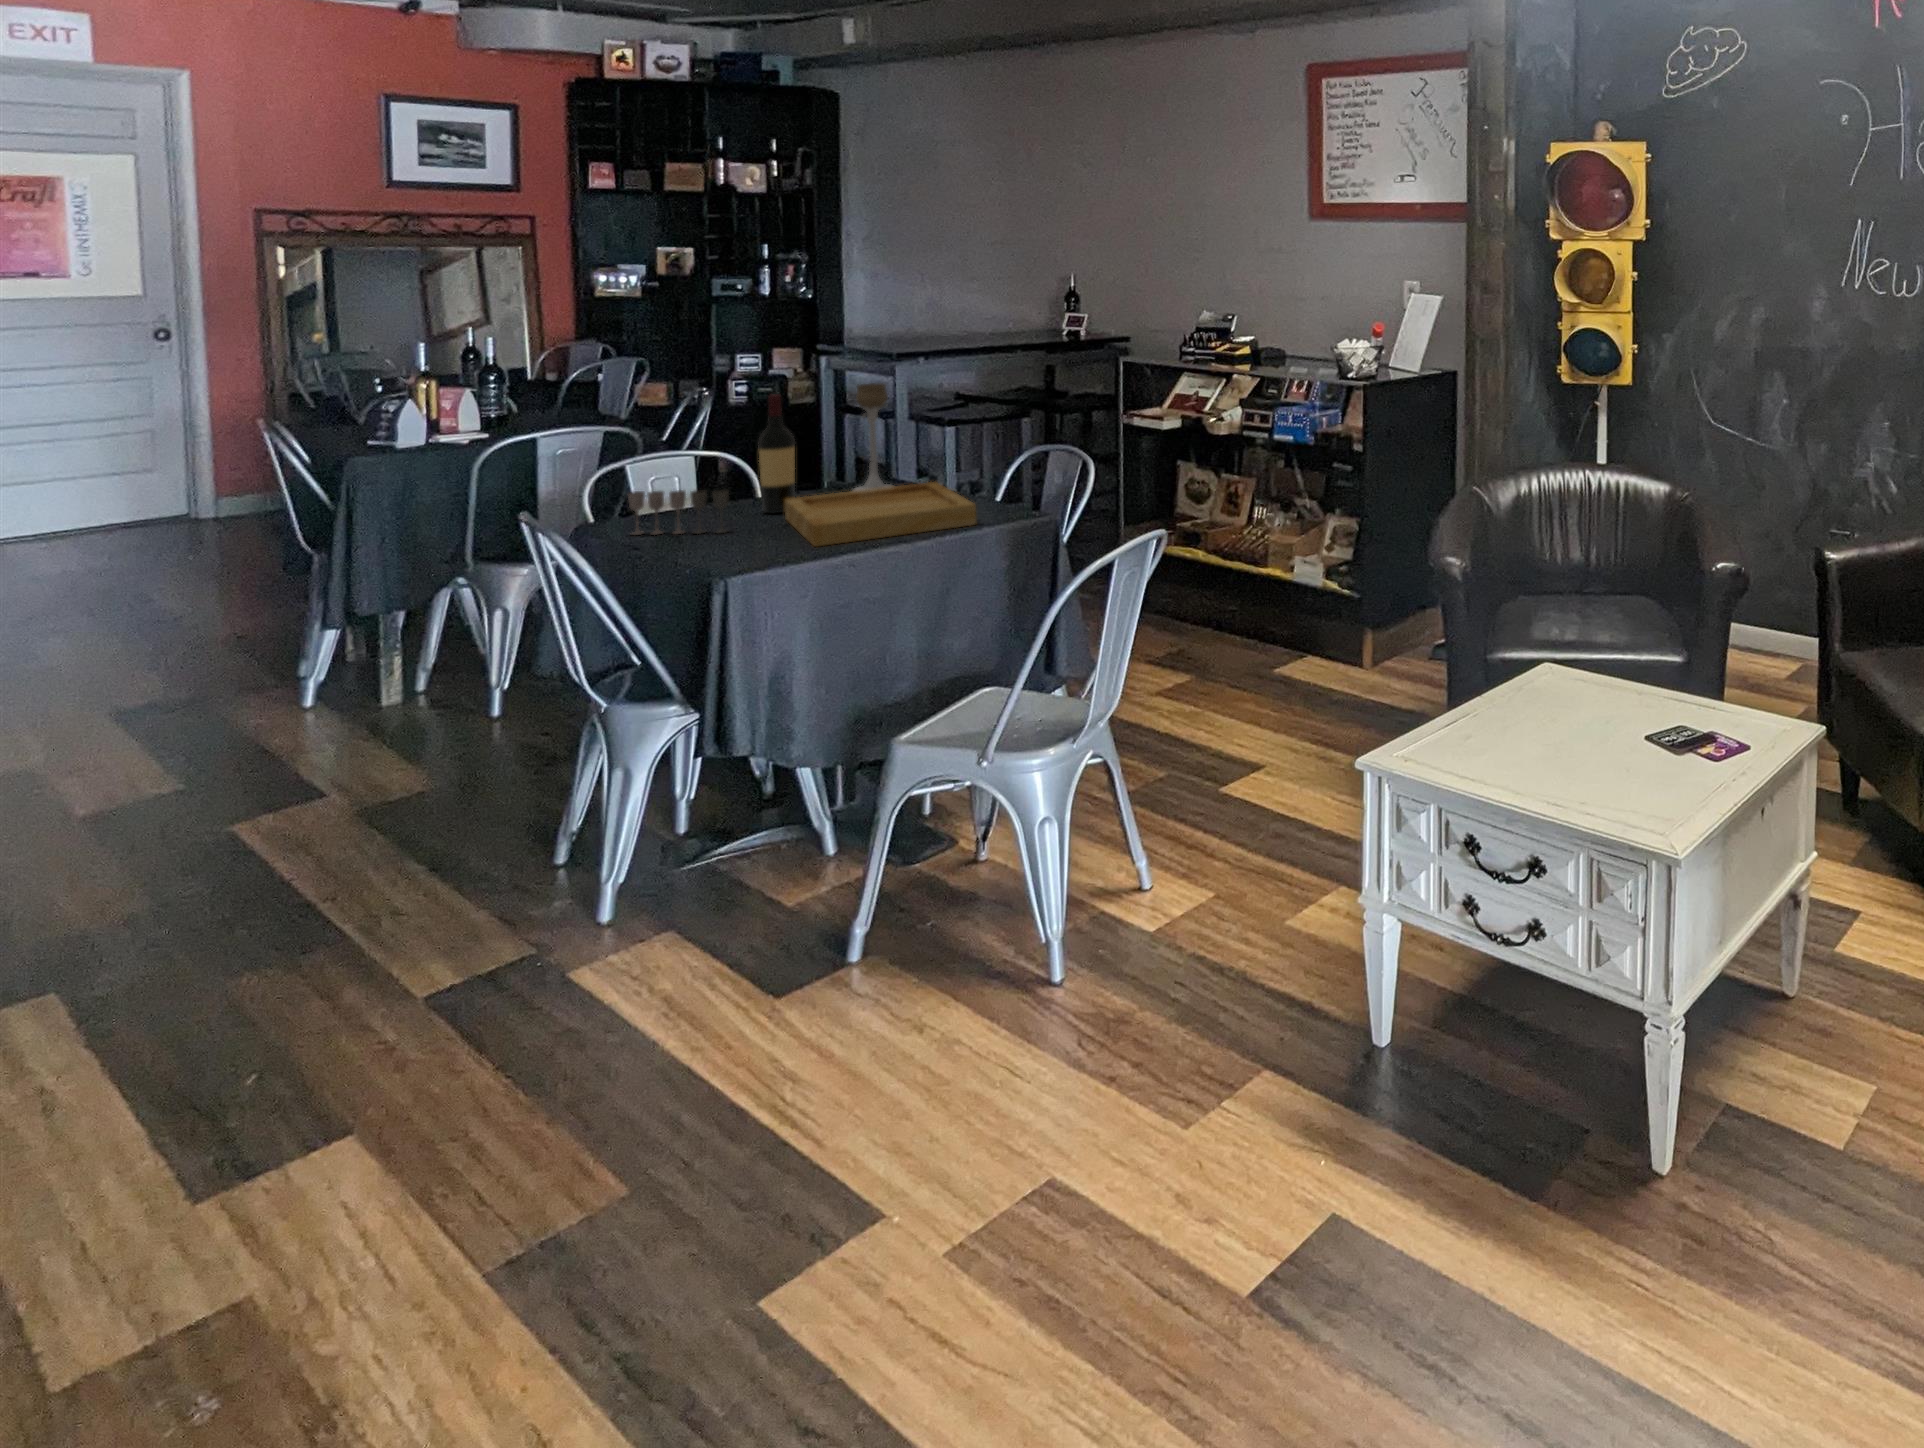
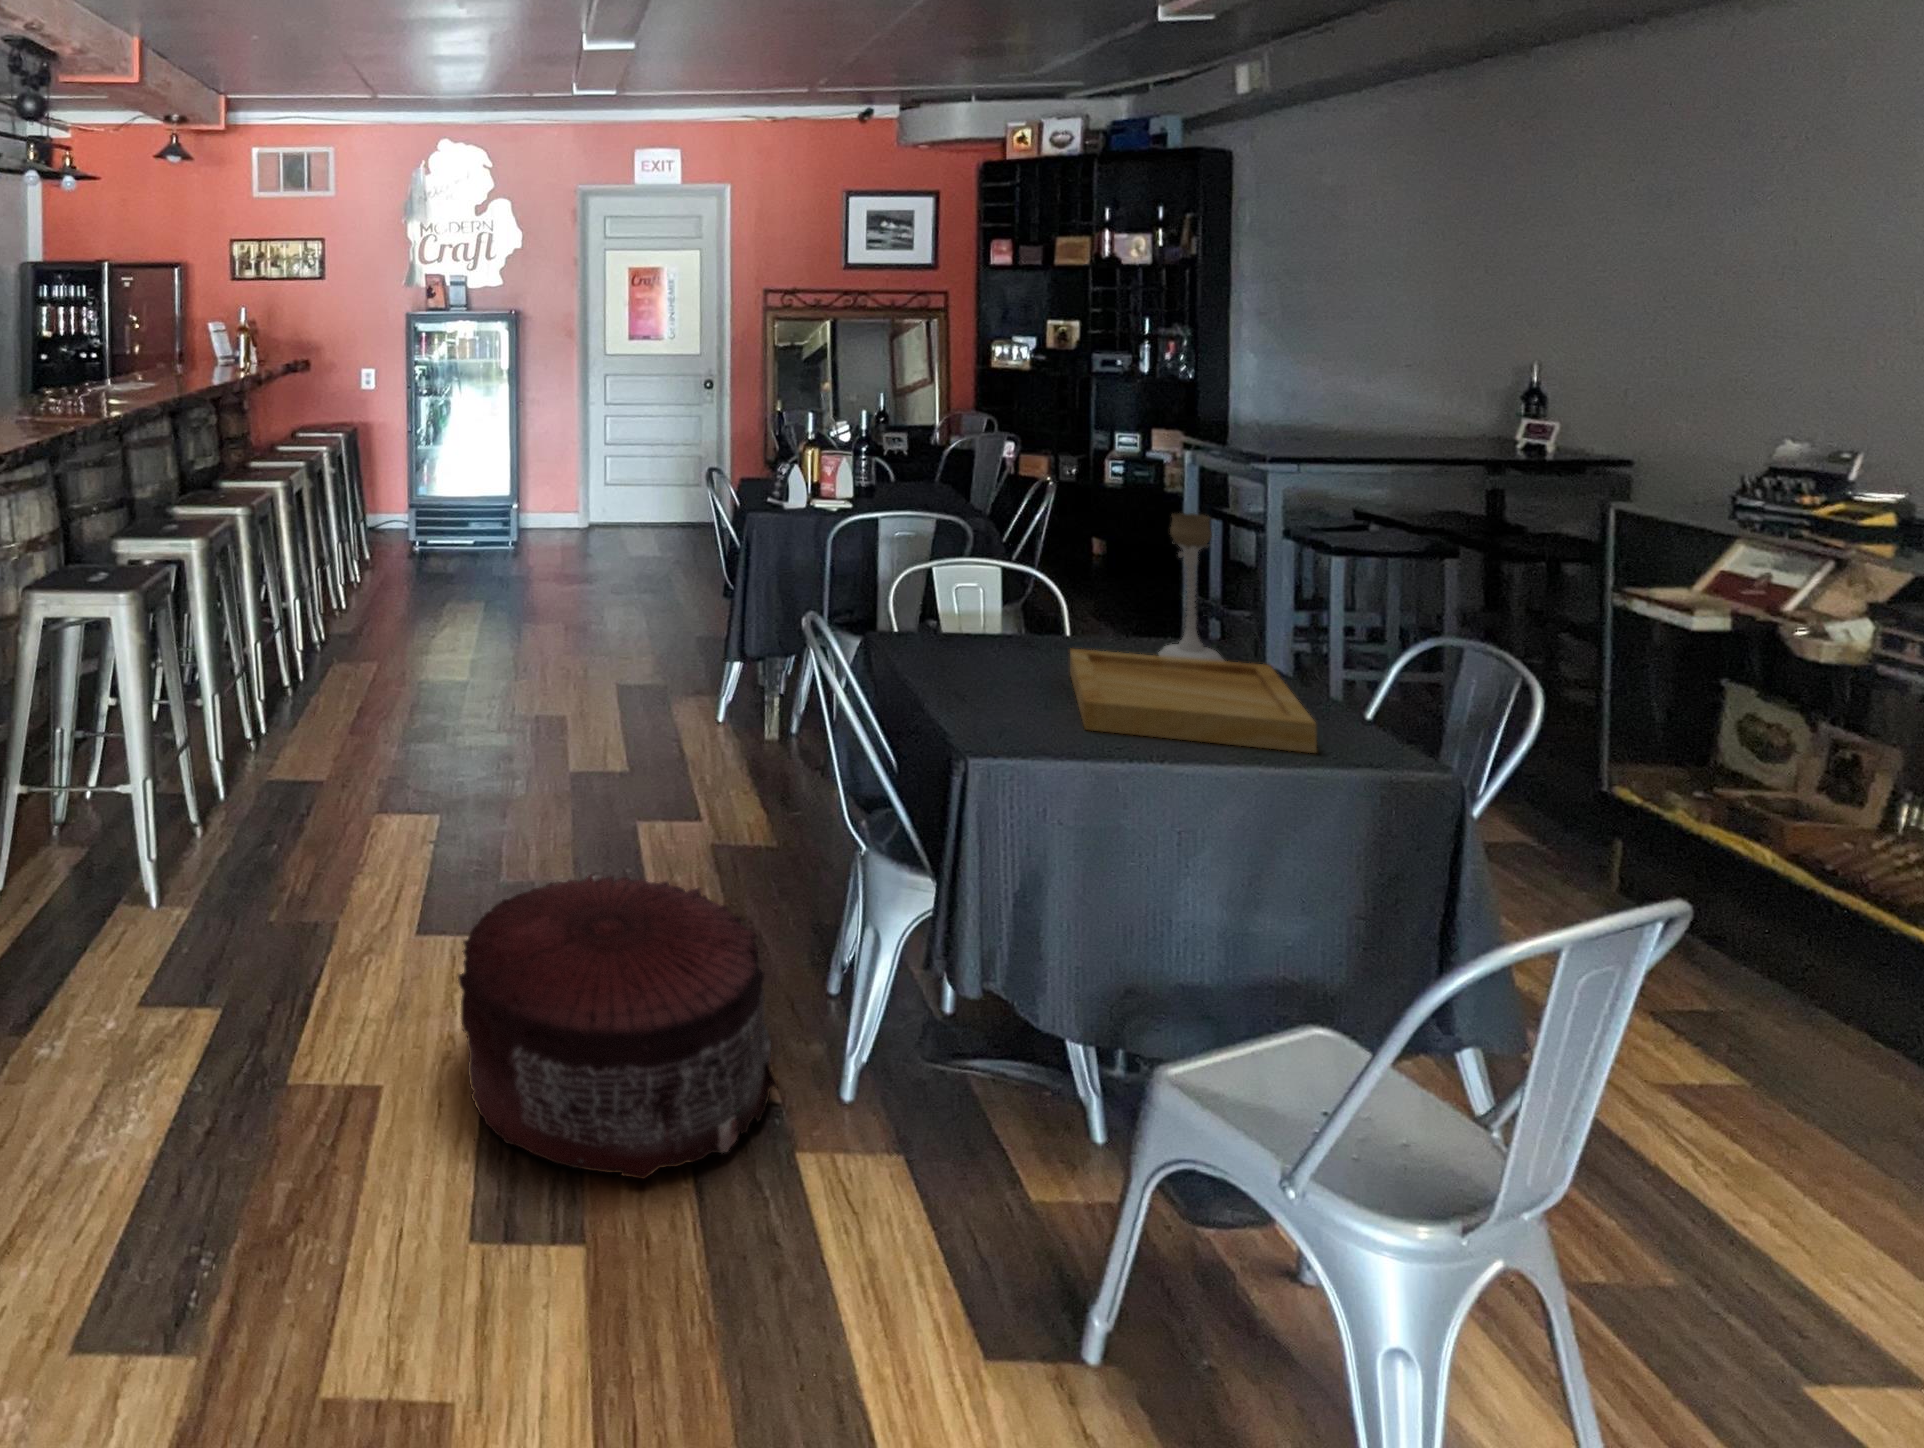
wine bottle: present [758,394,795,514] -> none [1048,515,1089,662]
wine glass: present [628,490,729,535] -> none [907,606,1004,677]
pouf: none [76,805,535,1123] -> present [458,875,778,1179]

